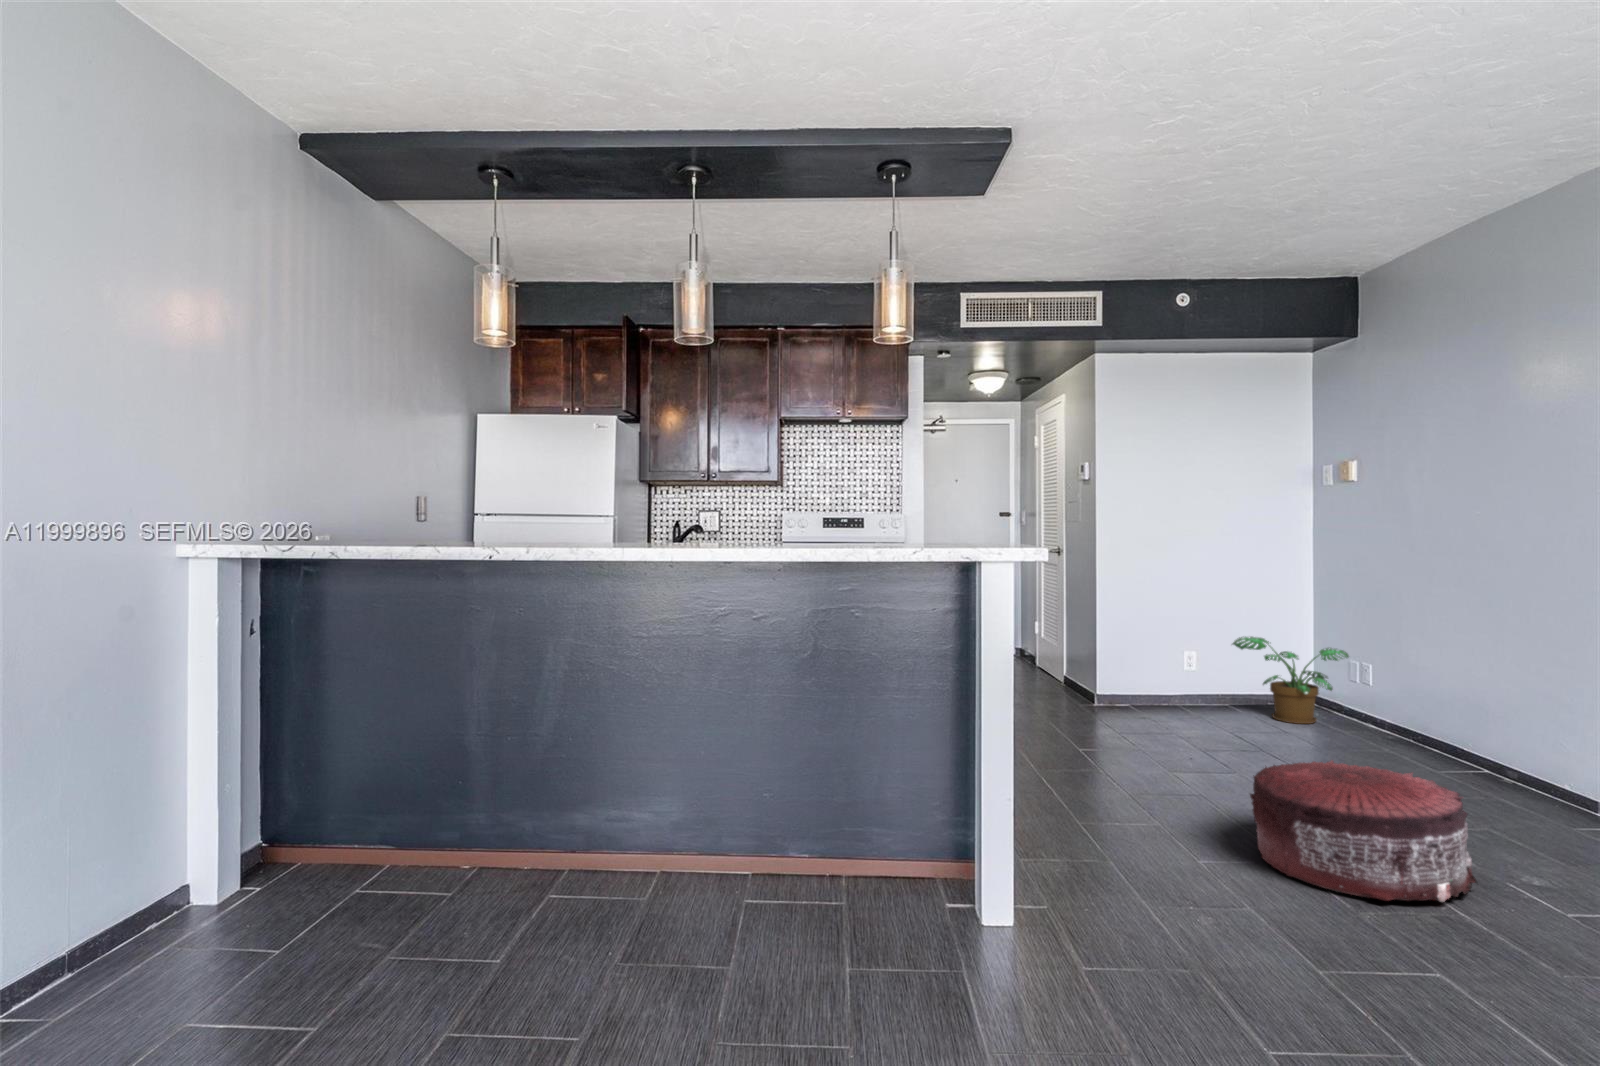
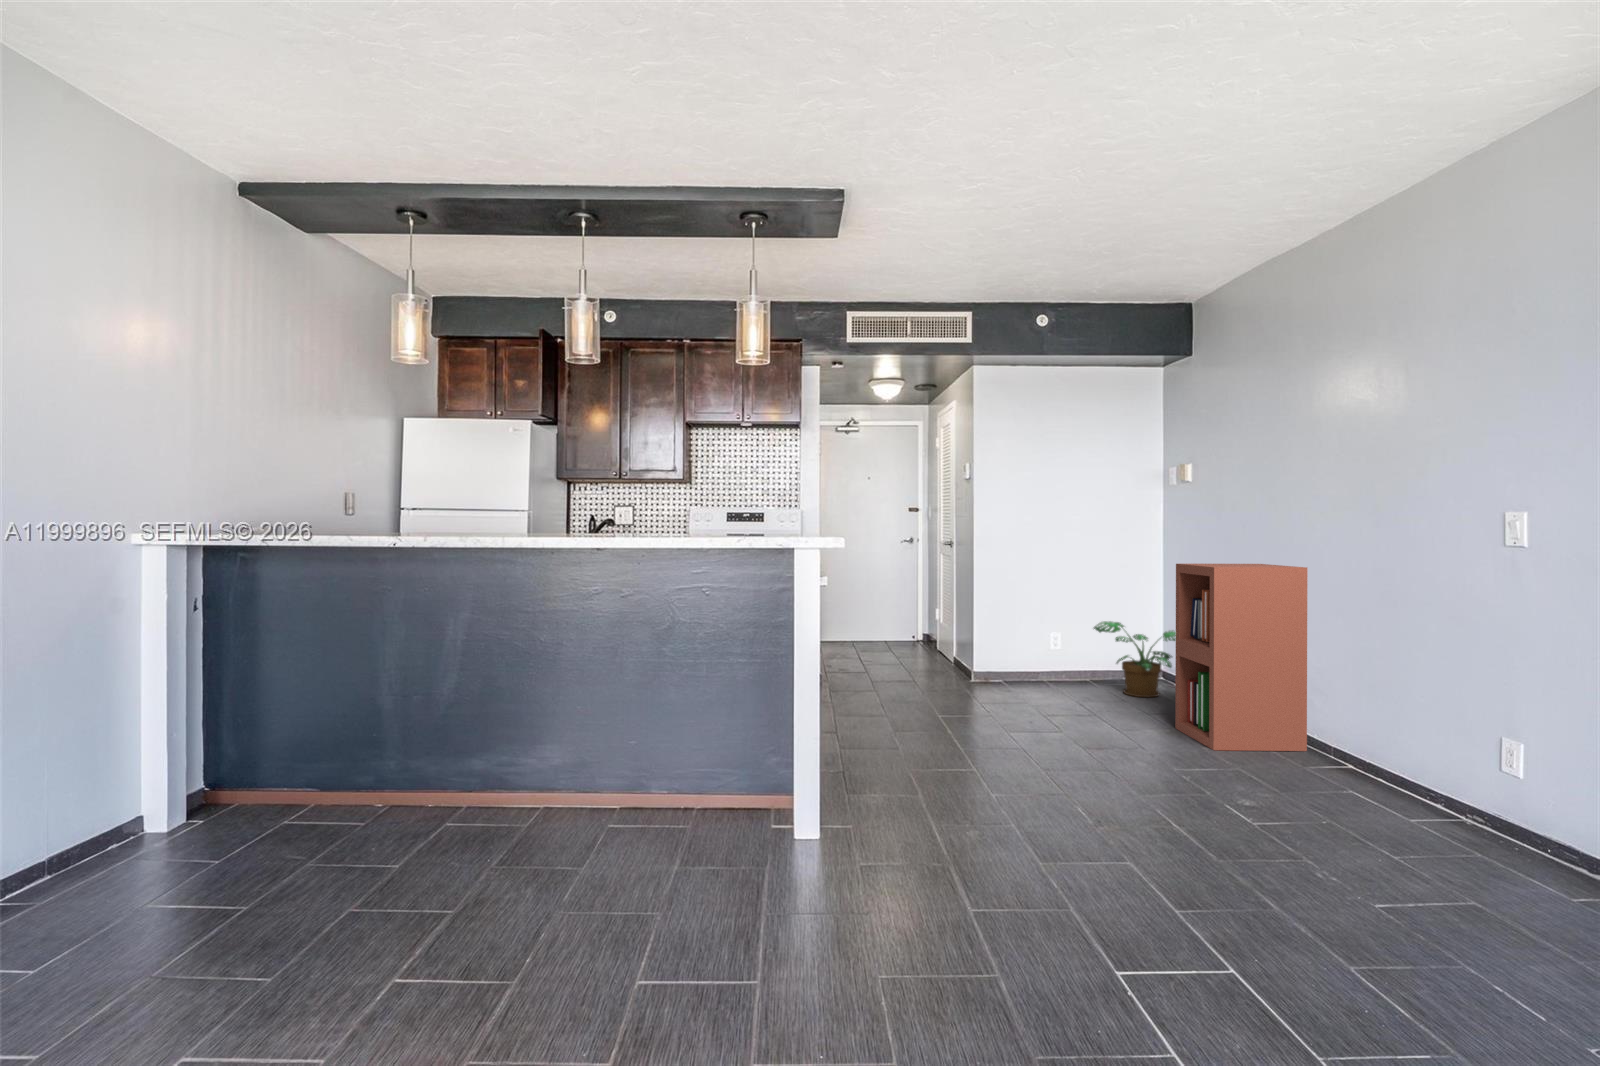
bookshelf: none [1364,574,1550,799] -> present [1175,564,1308,751]
pouf: present [1250,761,1478,902] -> none [1035,714,1194,818]

